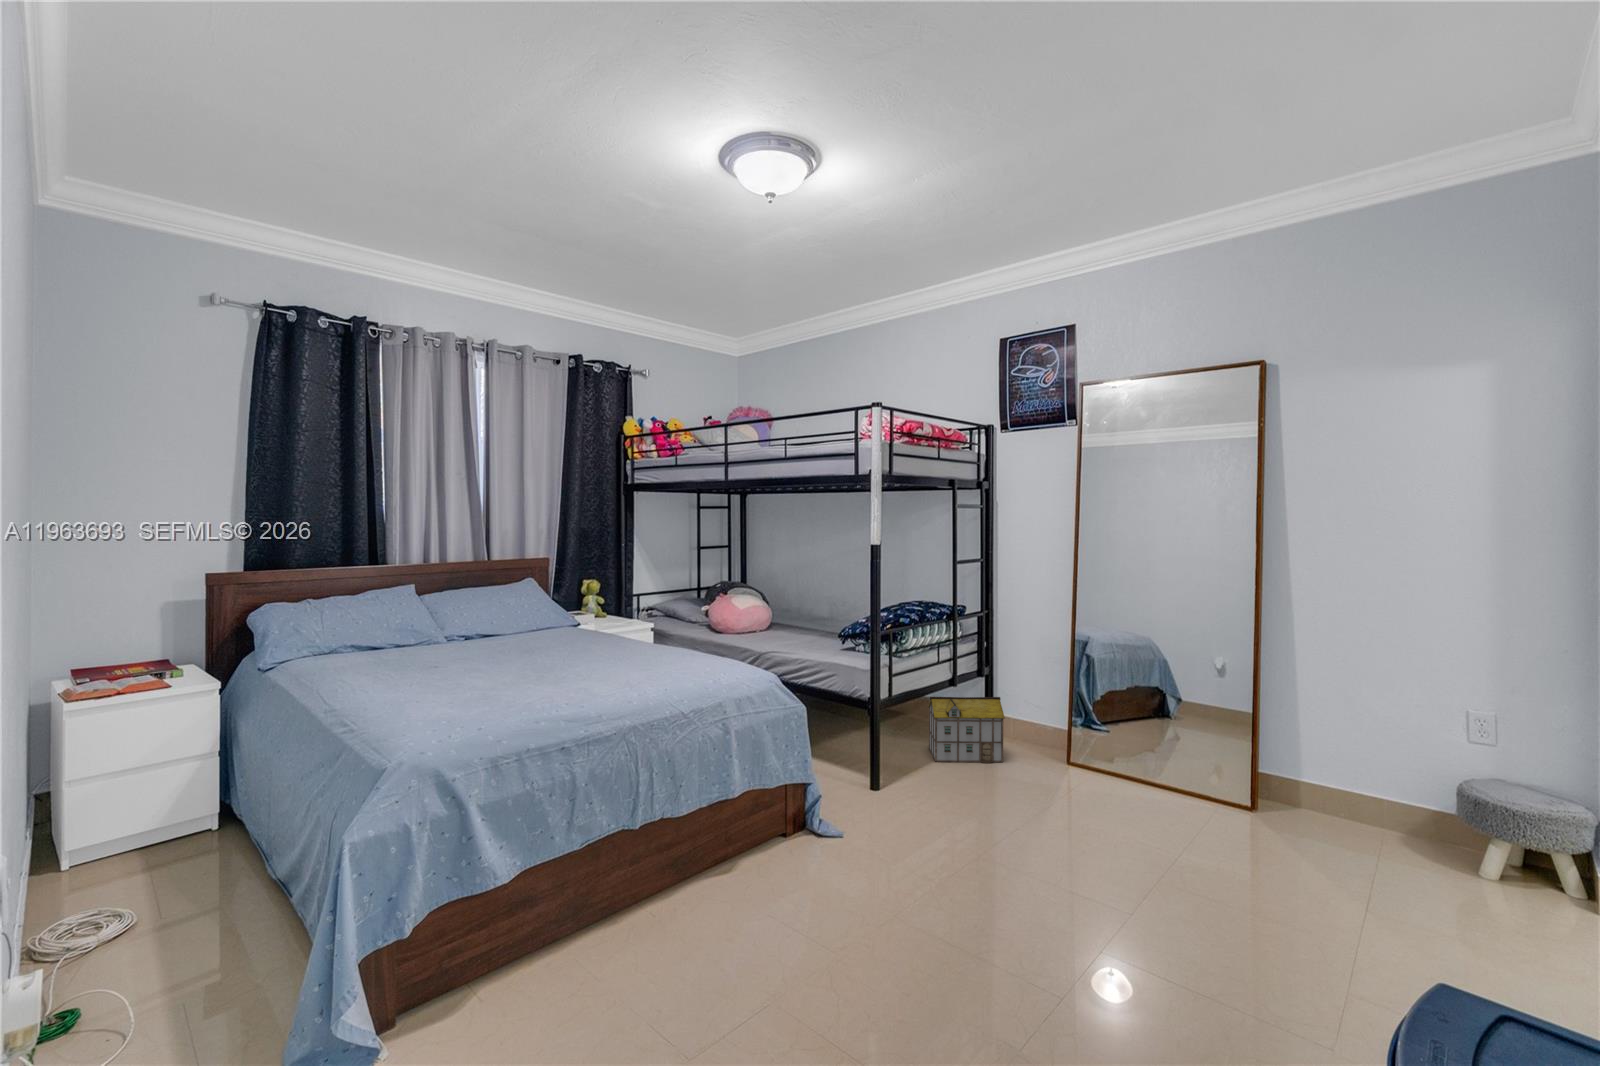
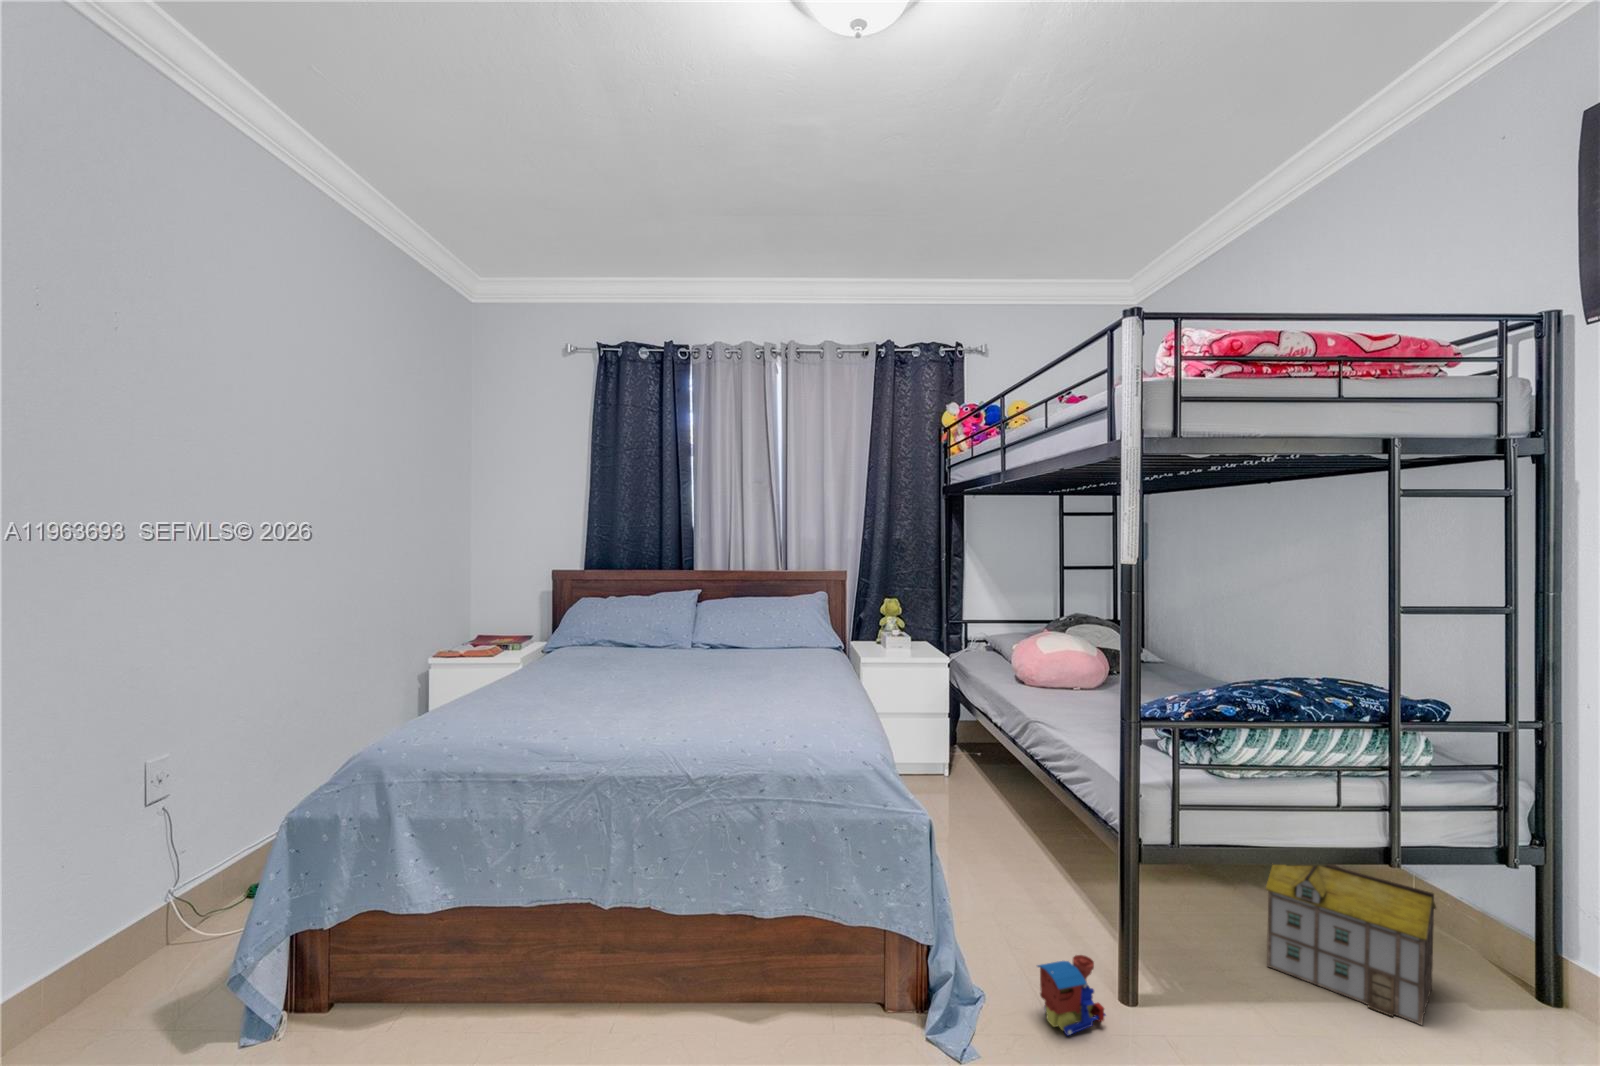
toy train: none [873,770,906,815] -> present [1038,955,1106,1036]

